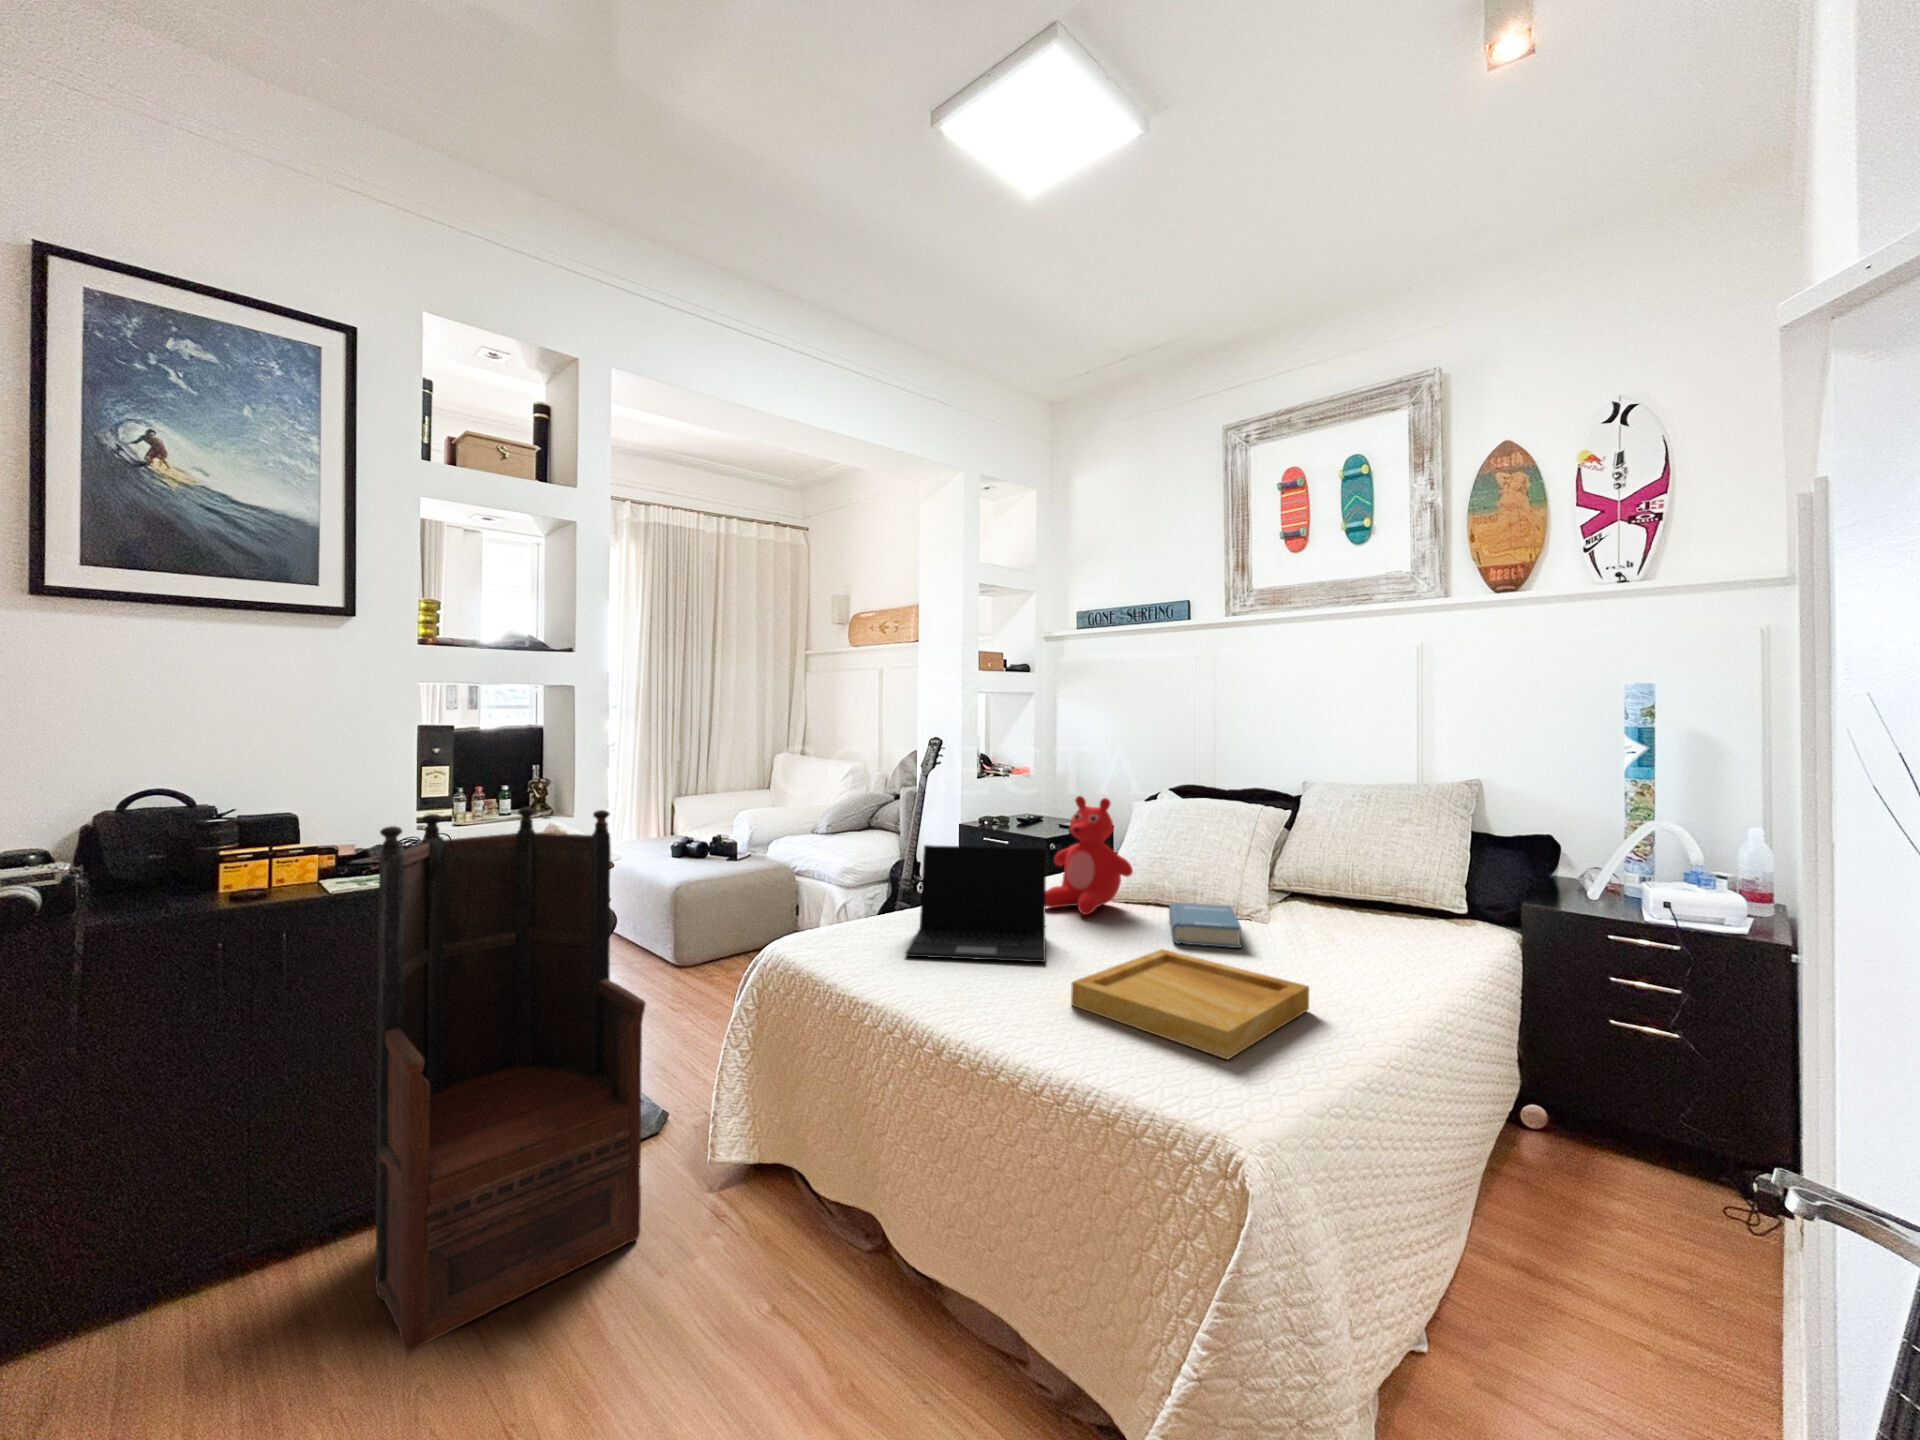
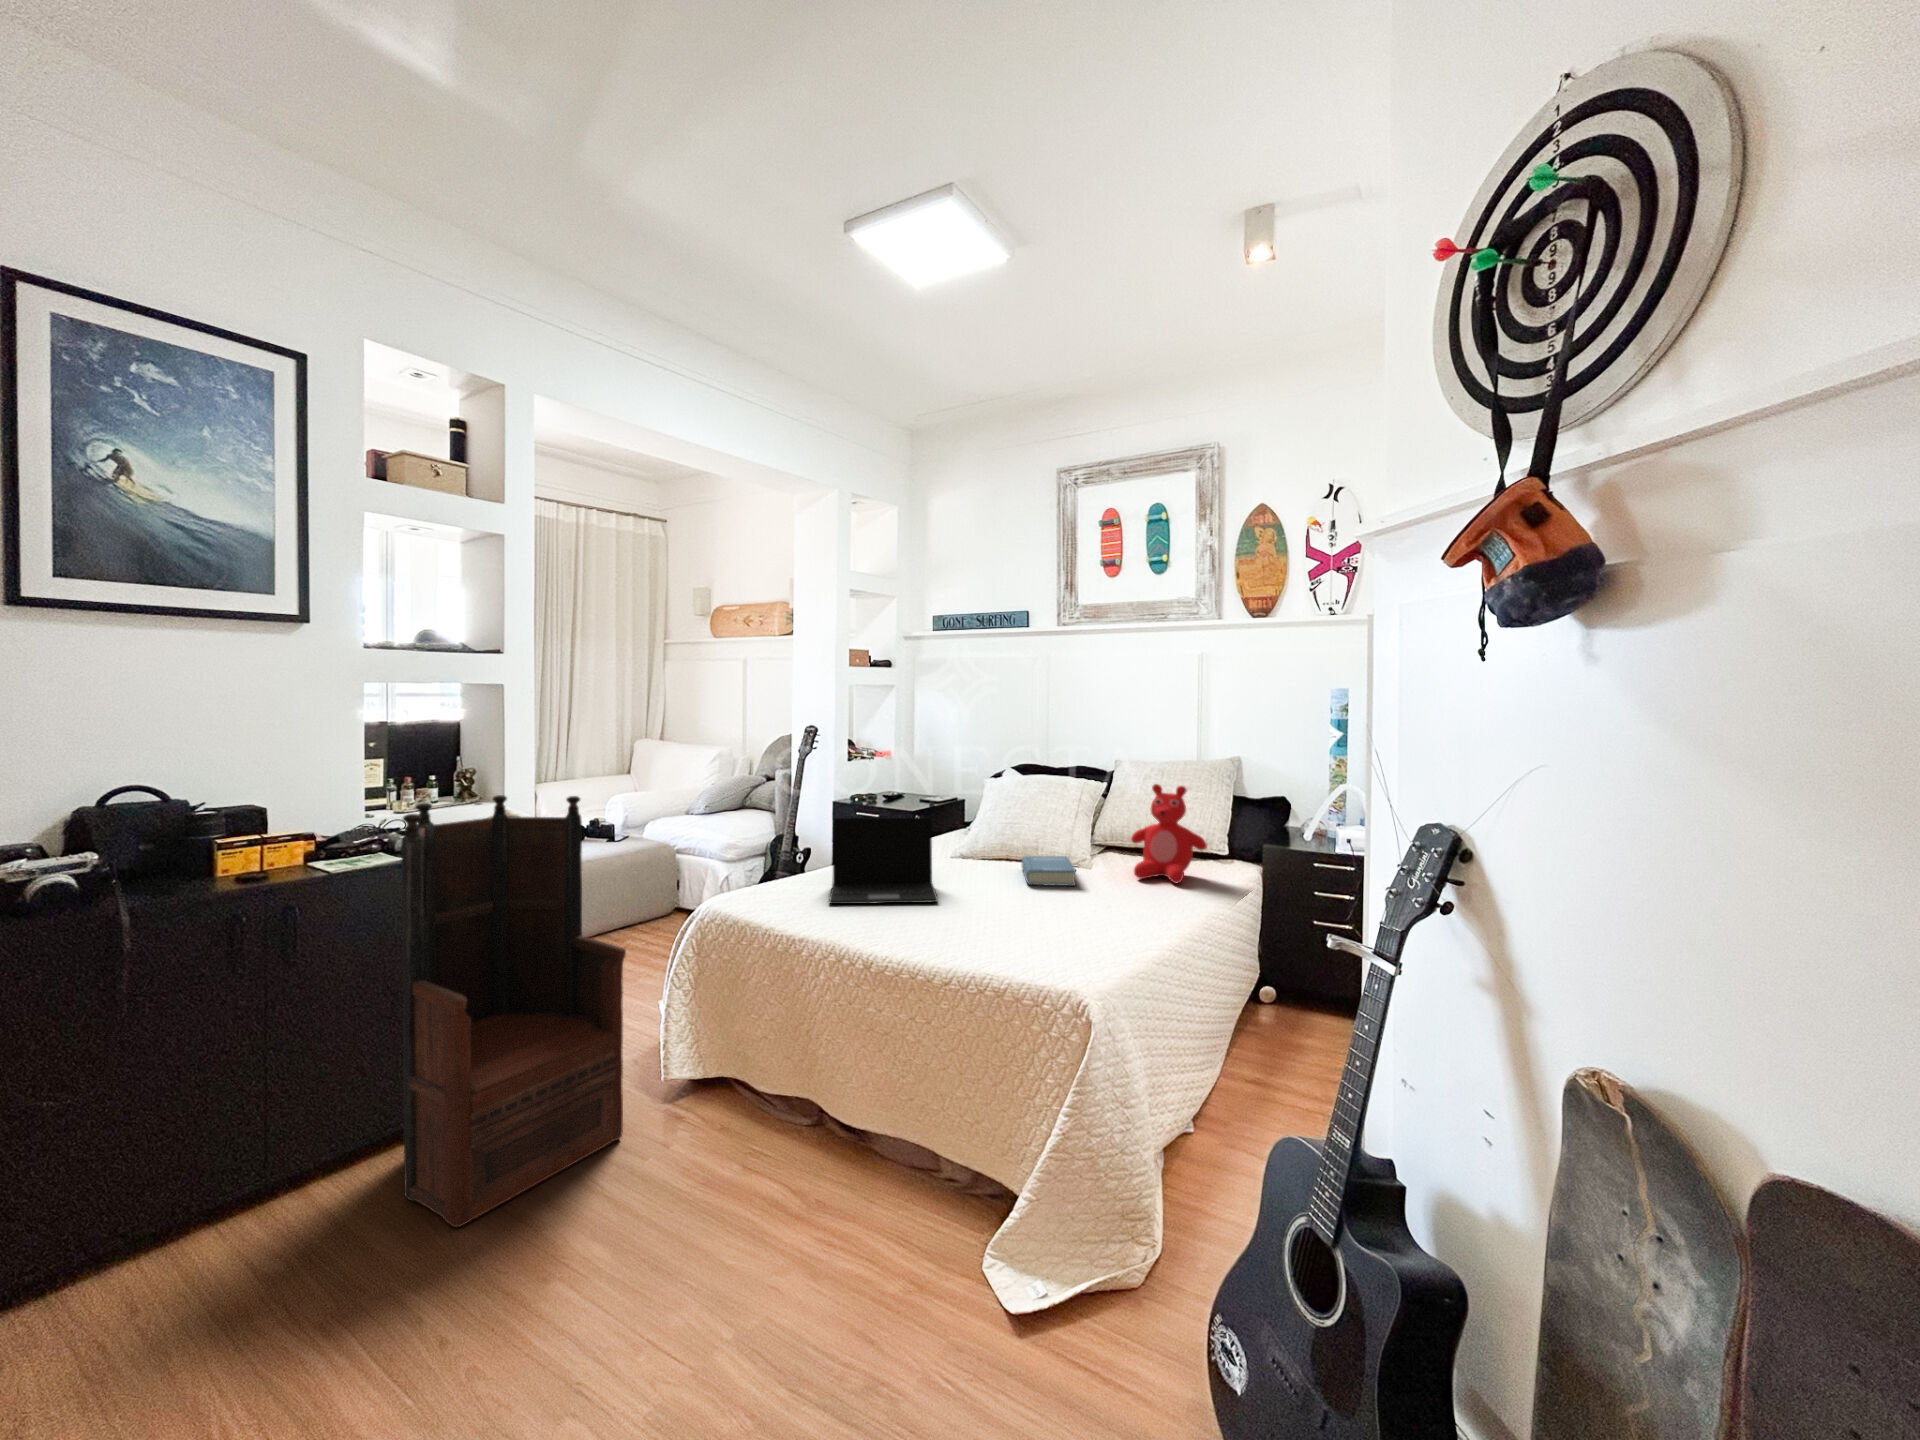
teddy bear: present [1045,796,1133,915] -> present [1131,784,1207,883]
tray: present [1071,949,1309,1059] -> none [964,887,1123,951]

